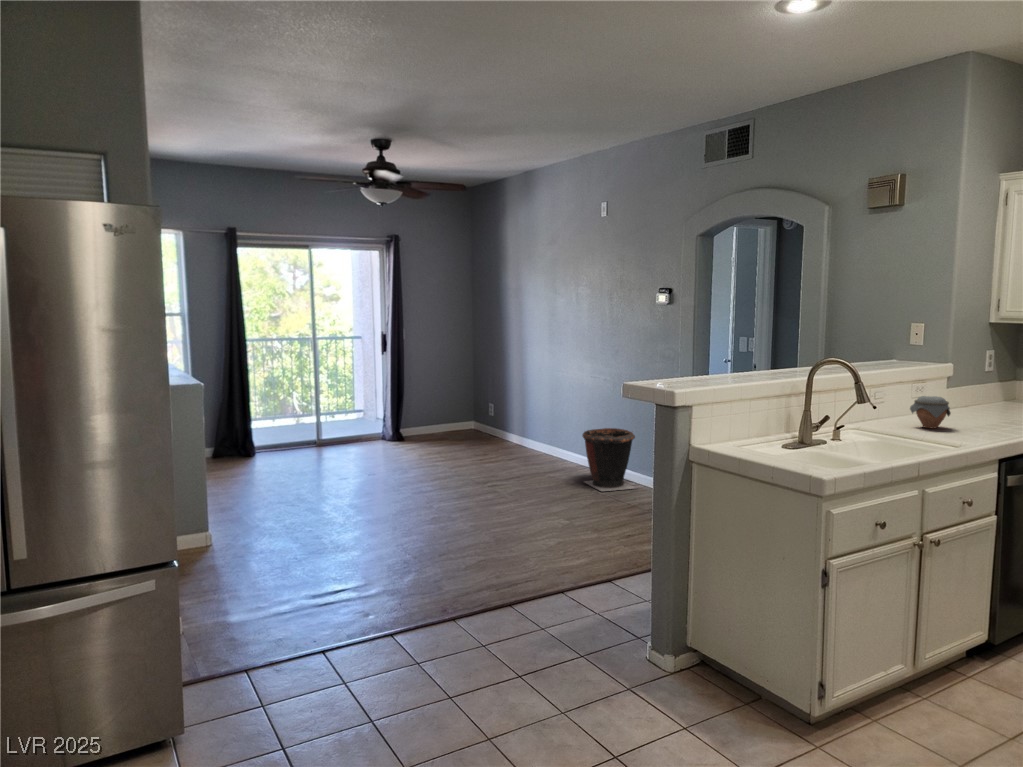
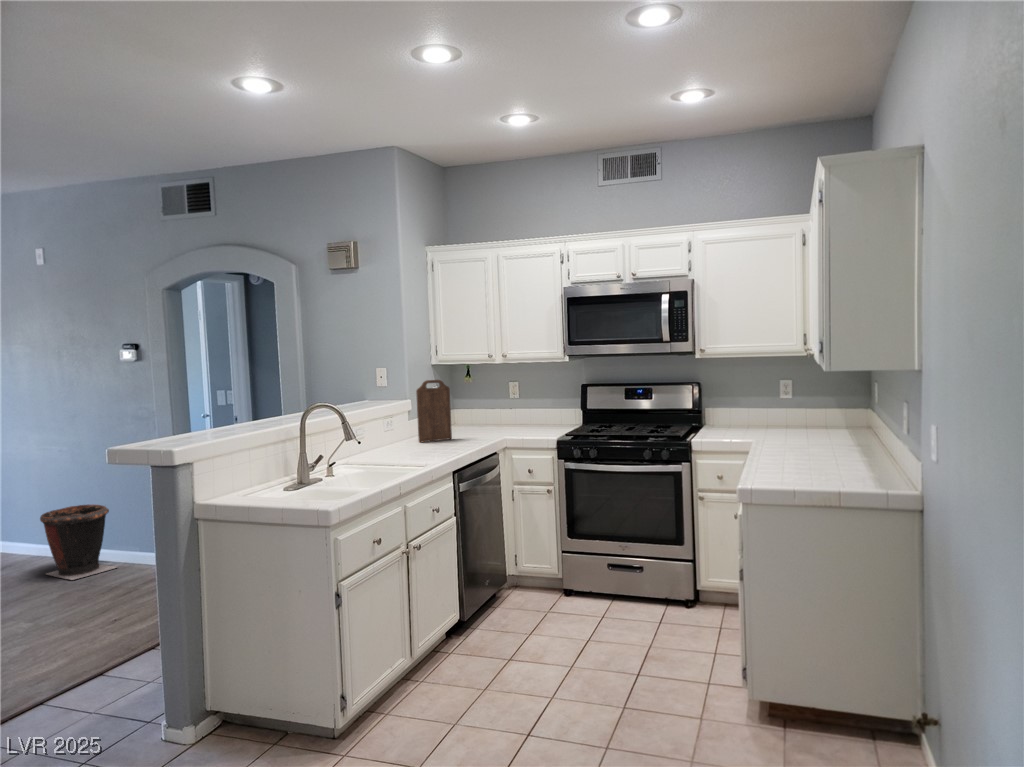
cutting board: none [958,342,1010,416] -> present [416,380,452,442]
jar: present [910,396,951,428] -> none [384,428,415,456]

